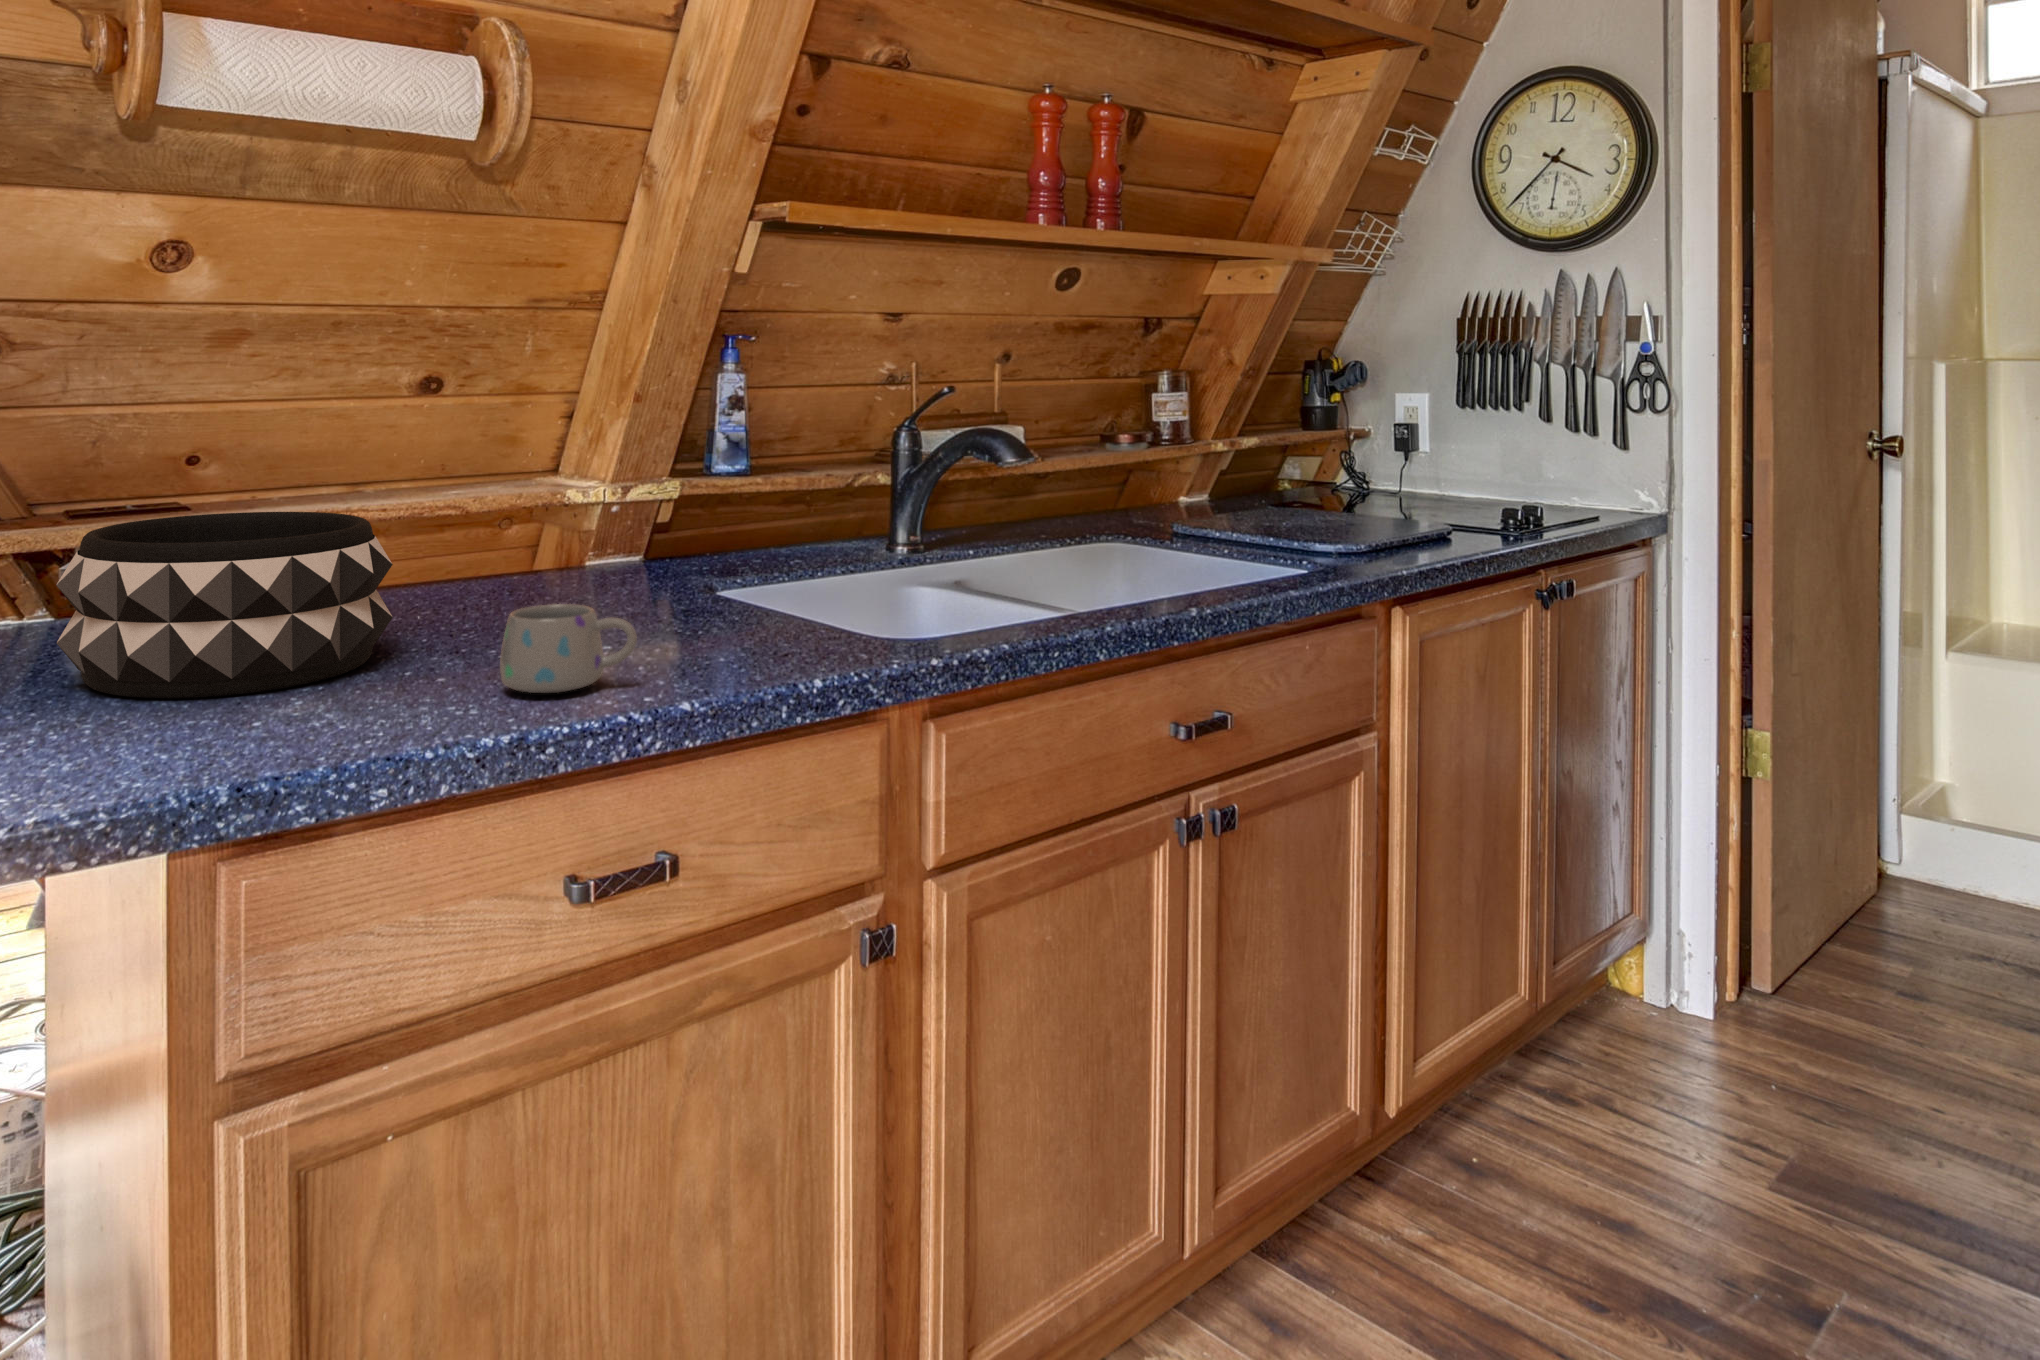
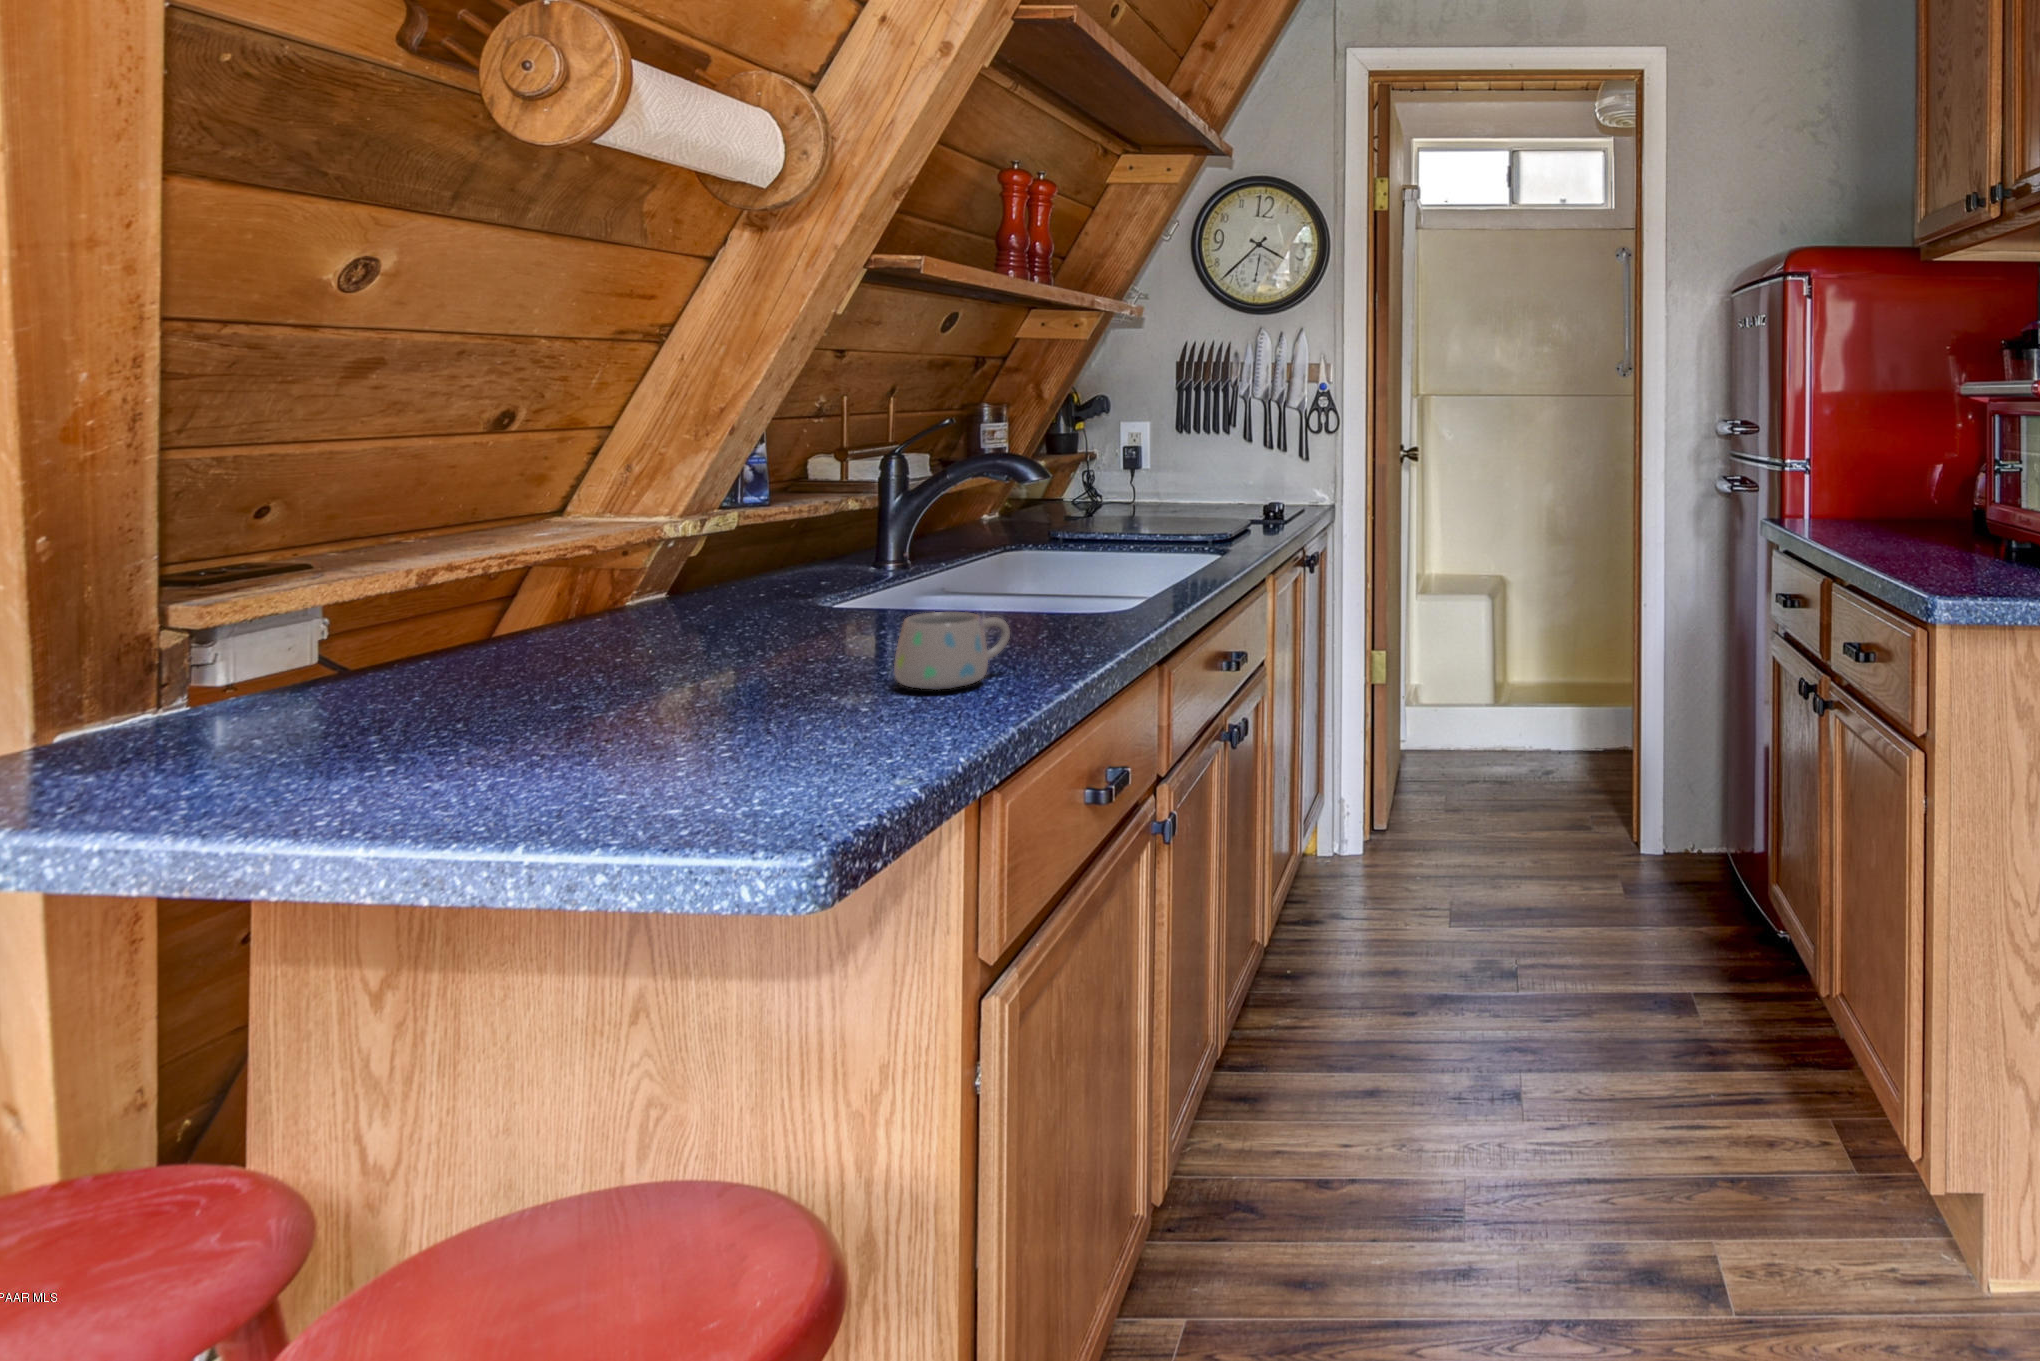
decorative bowl: present [56,512,393,698] -> none [339,556,724,761]

